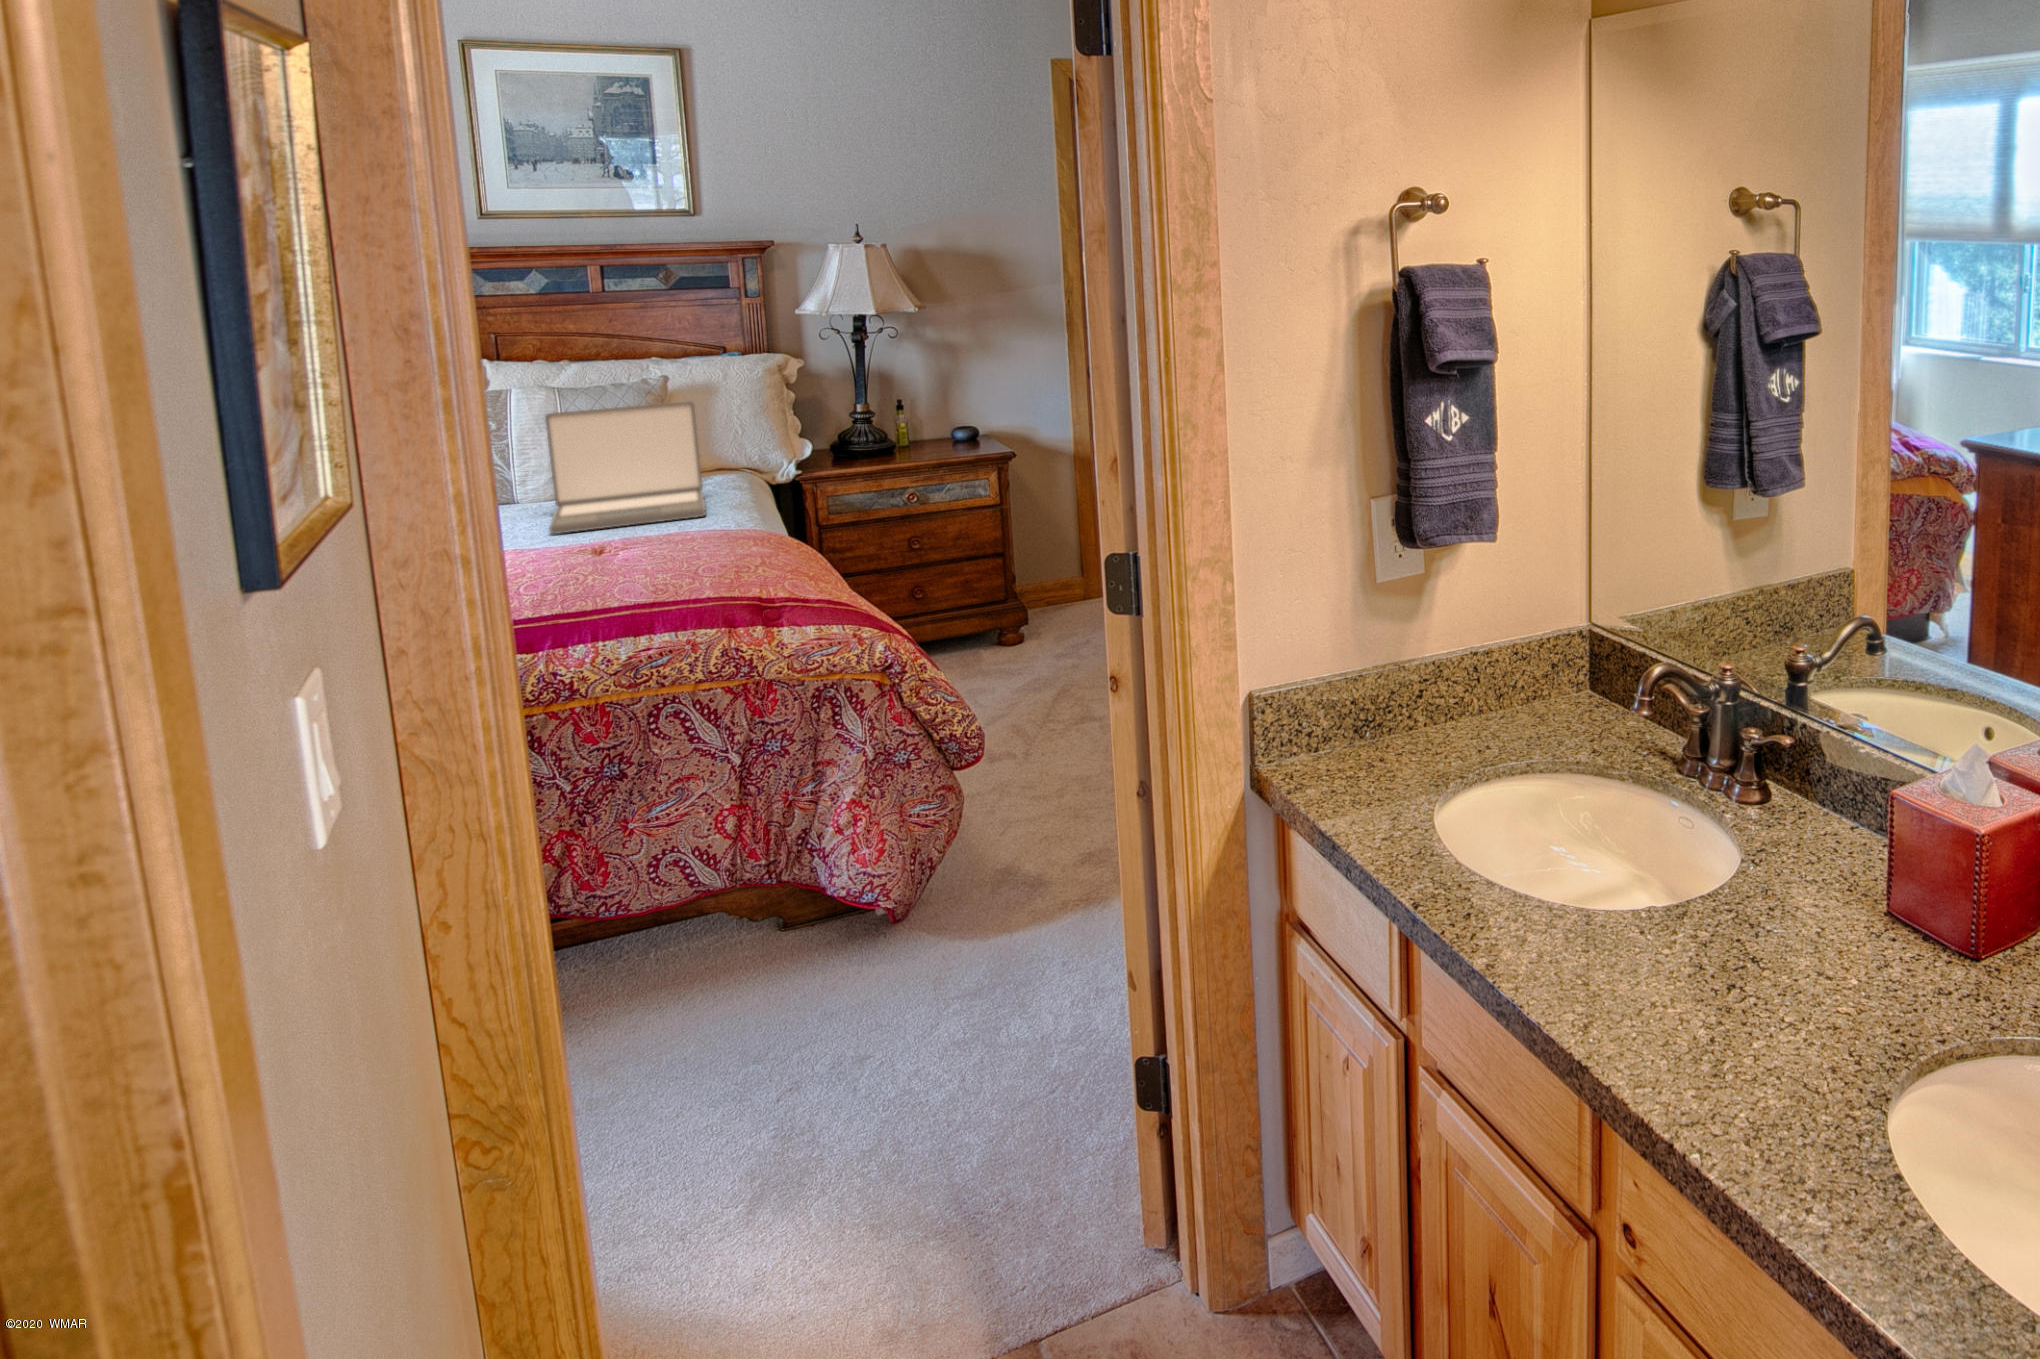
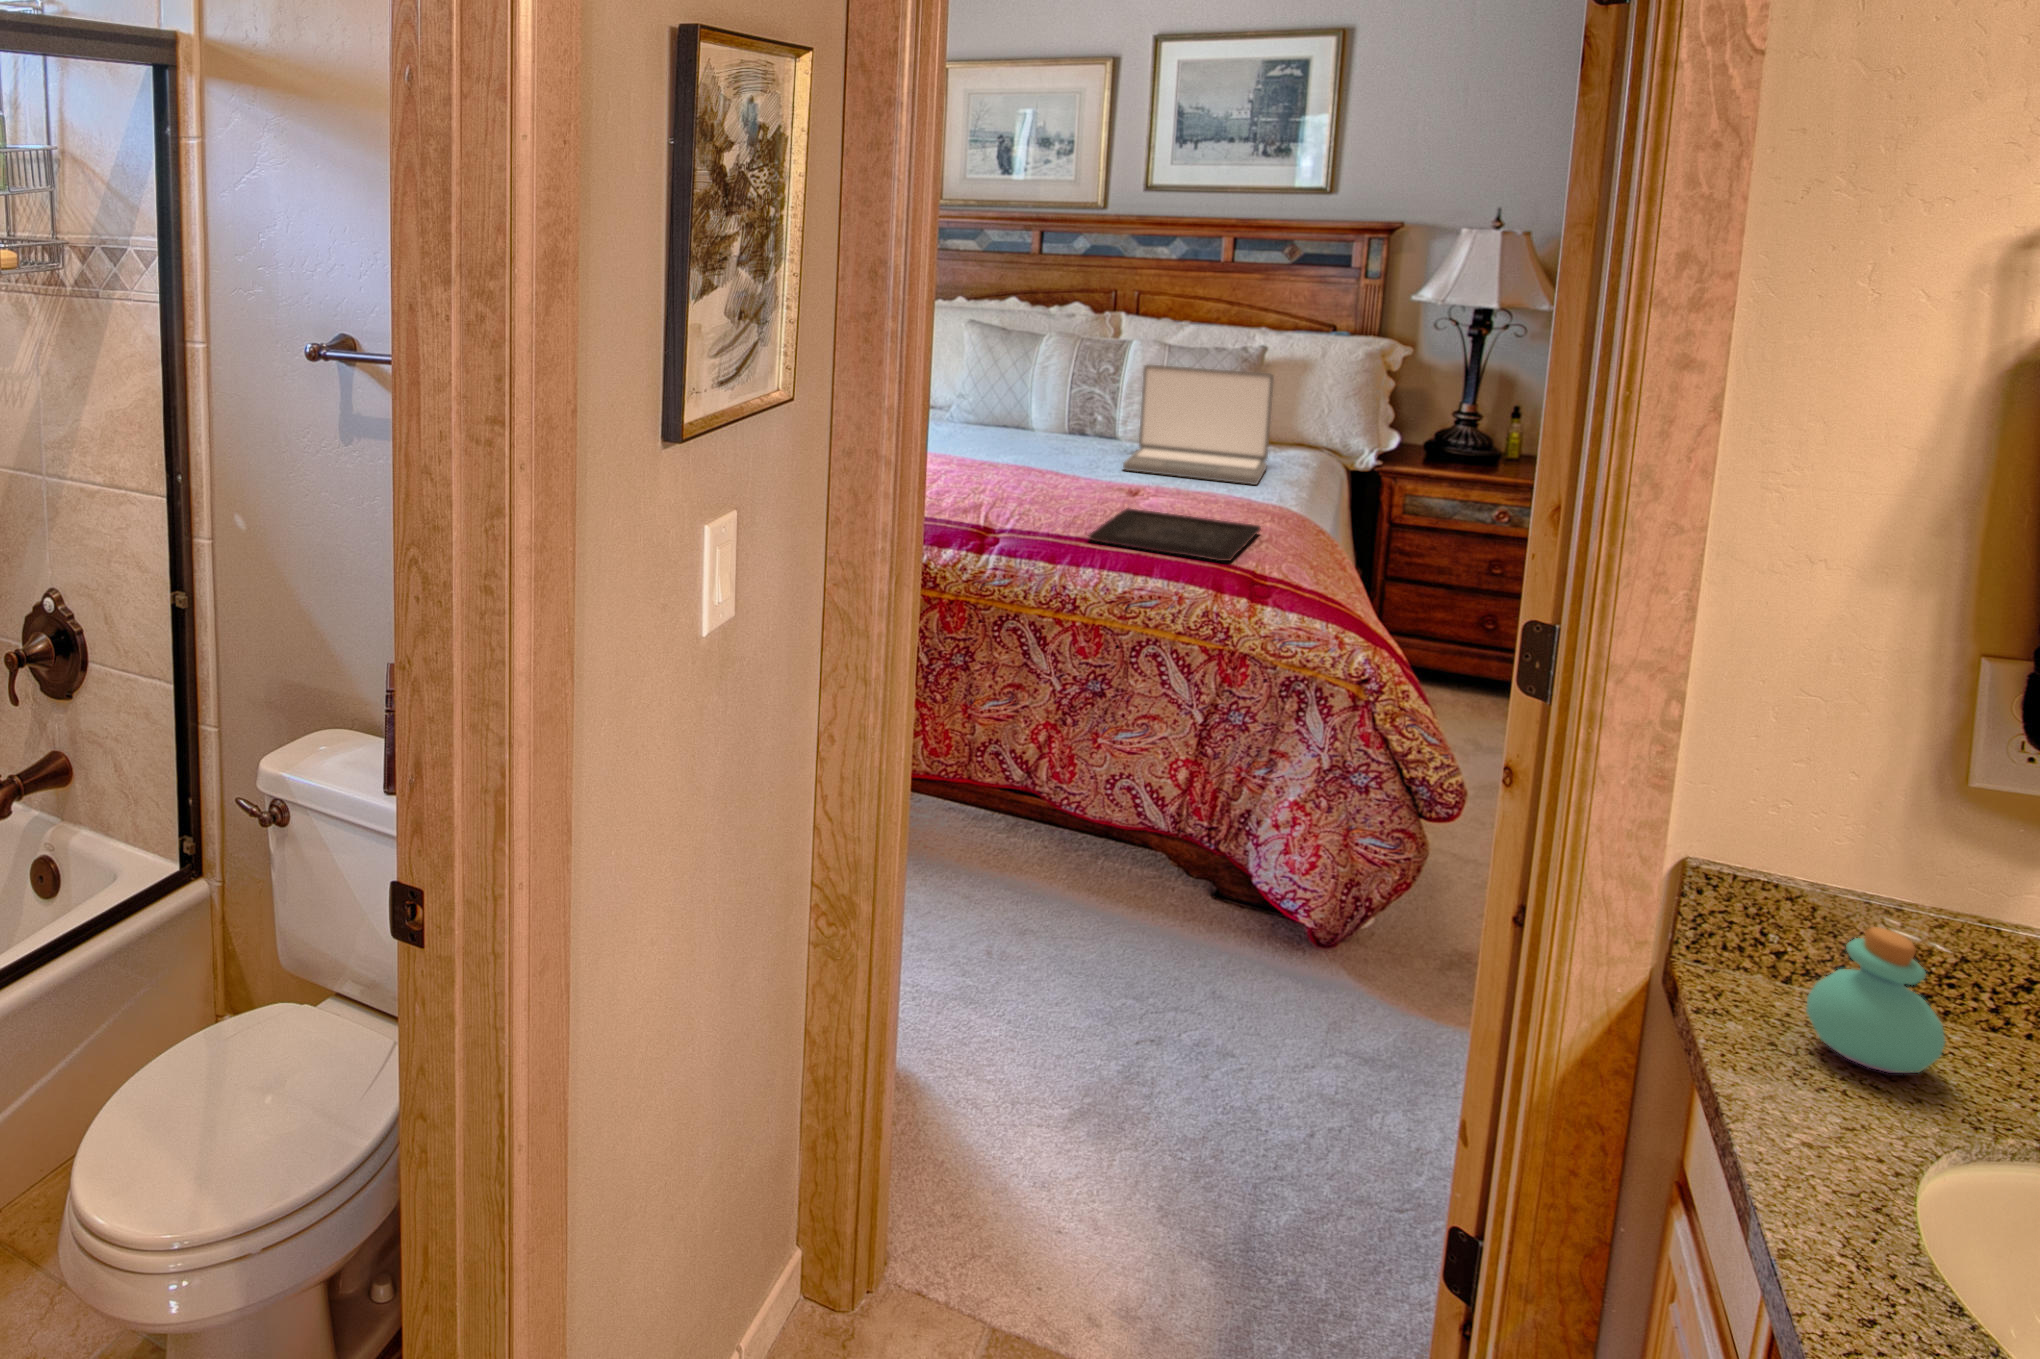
tray: none [567,553,742,616] -> present [1088,509,1261,561]
perfume bottle: none [1340,684,1405,776] -> present [1806,927,1946,1073]

